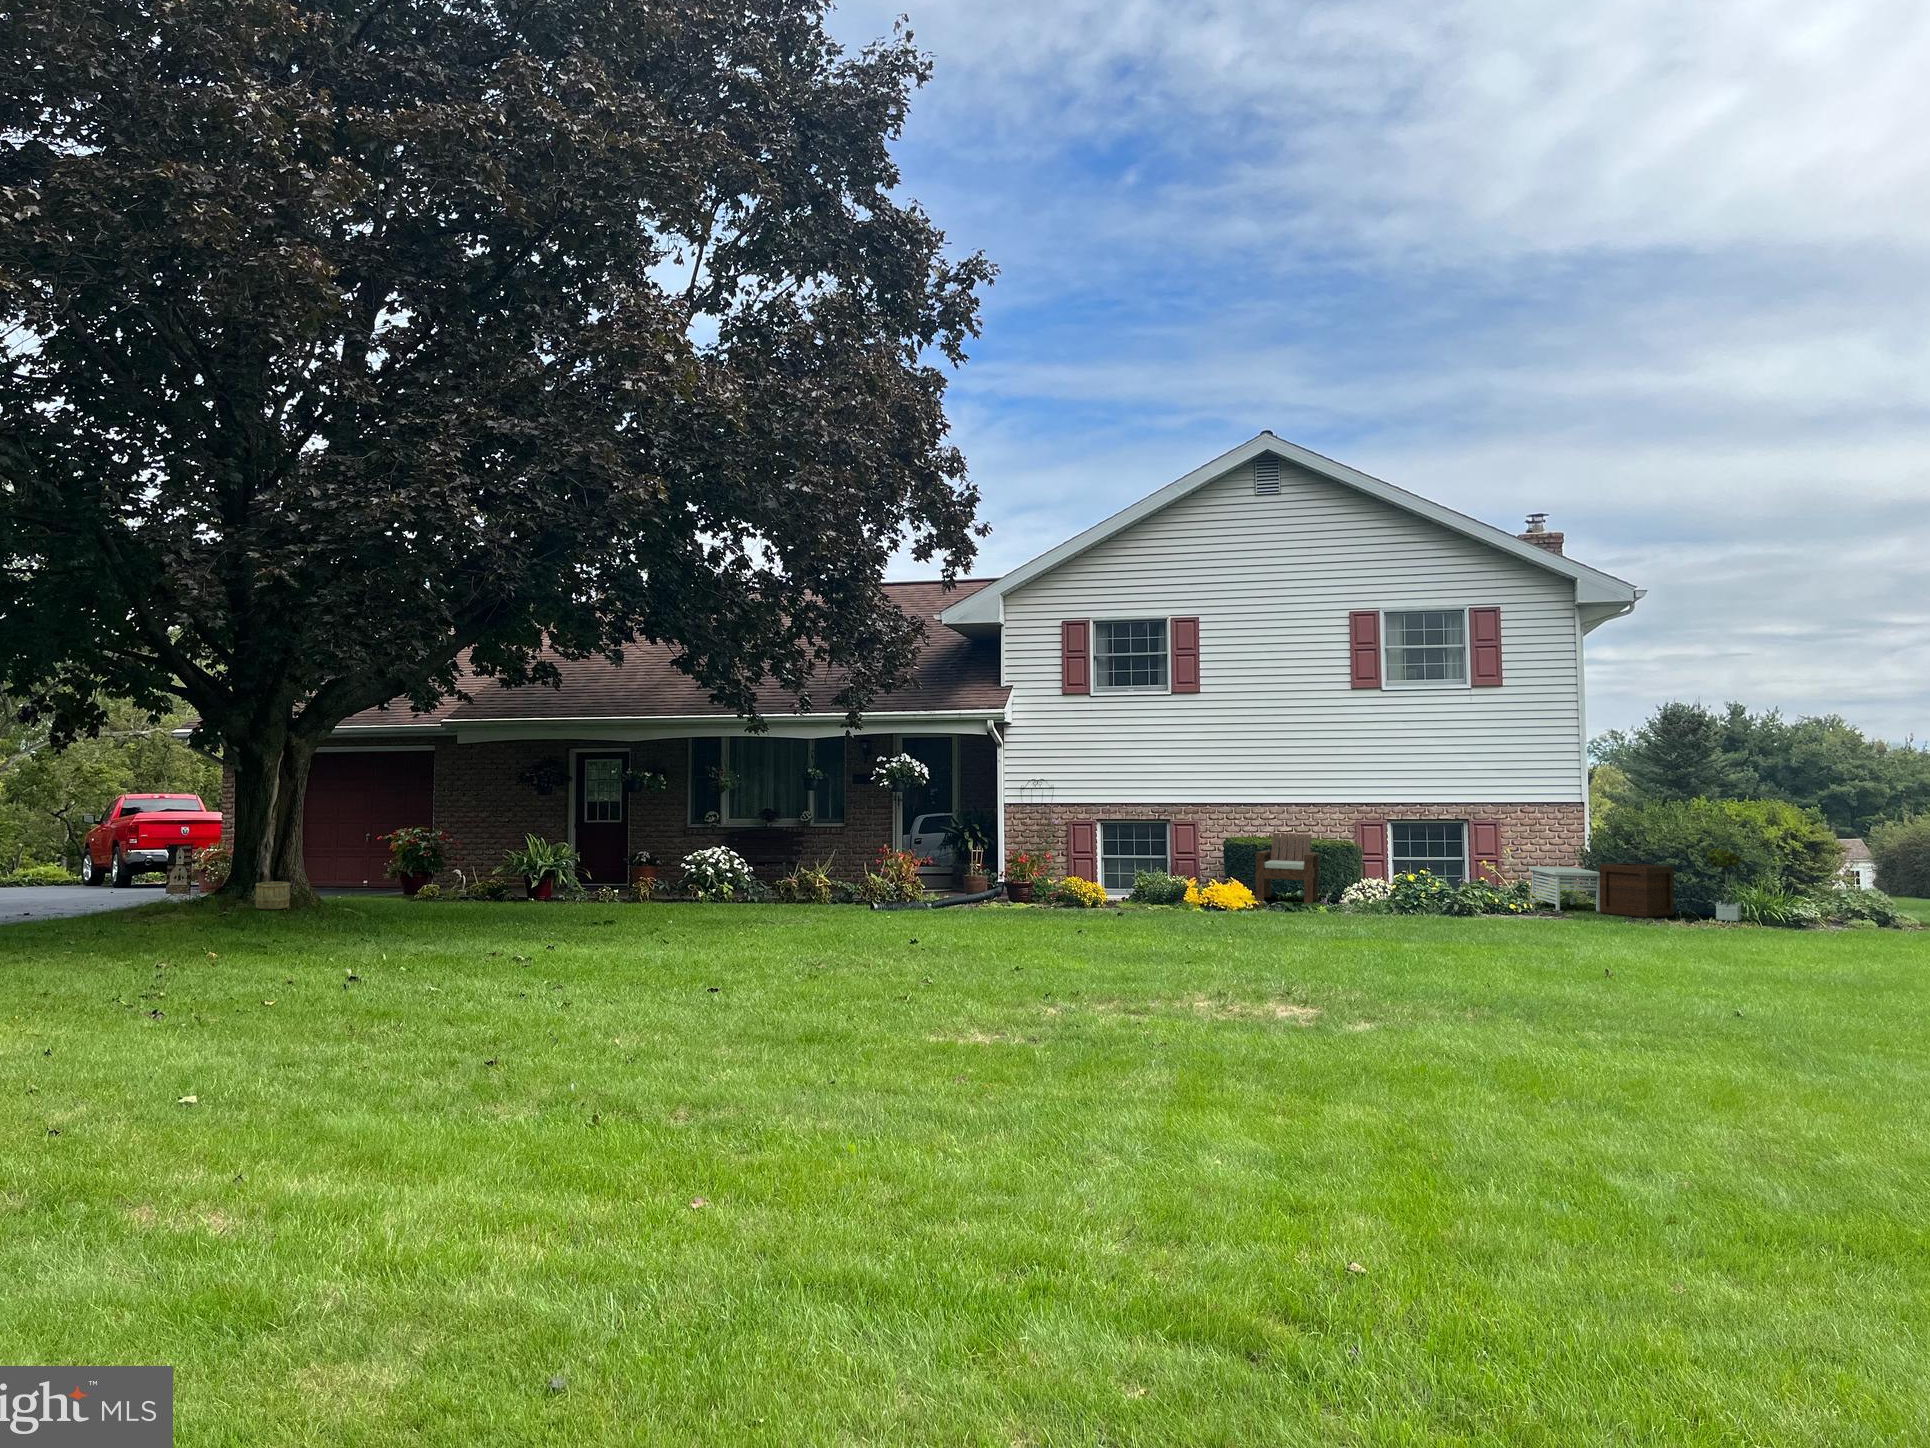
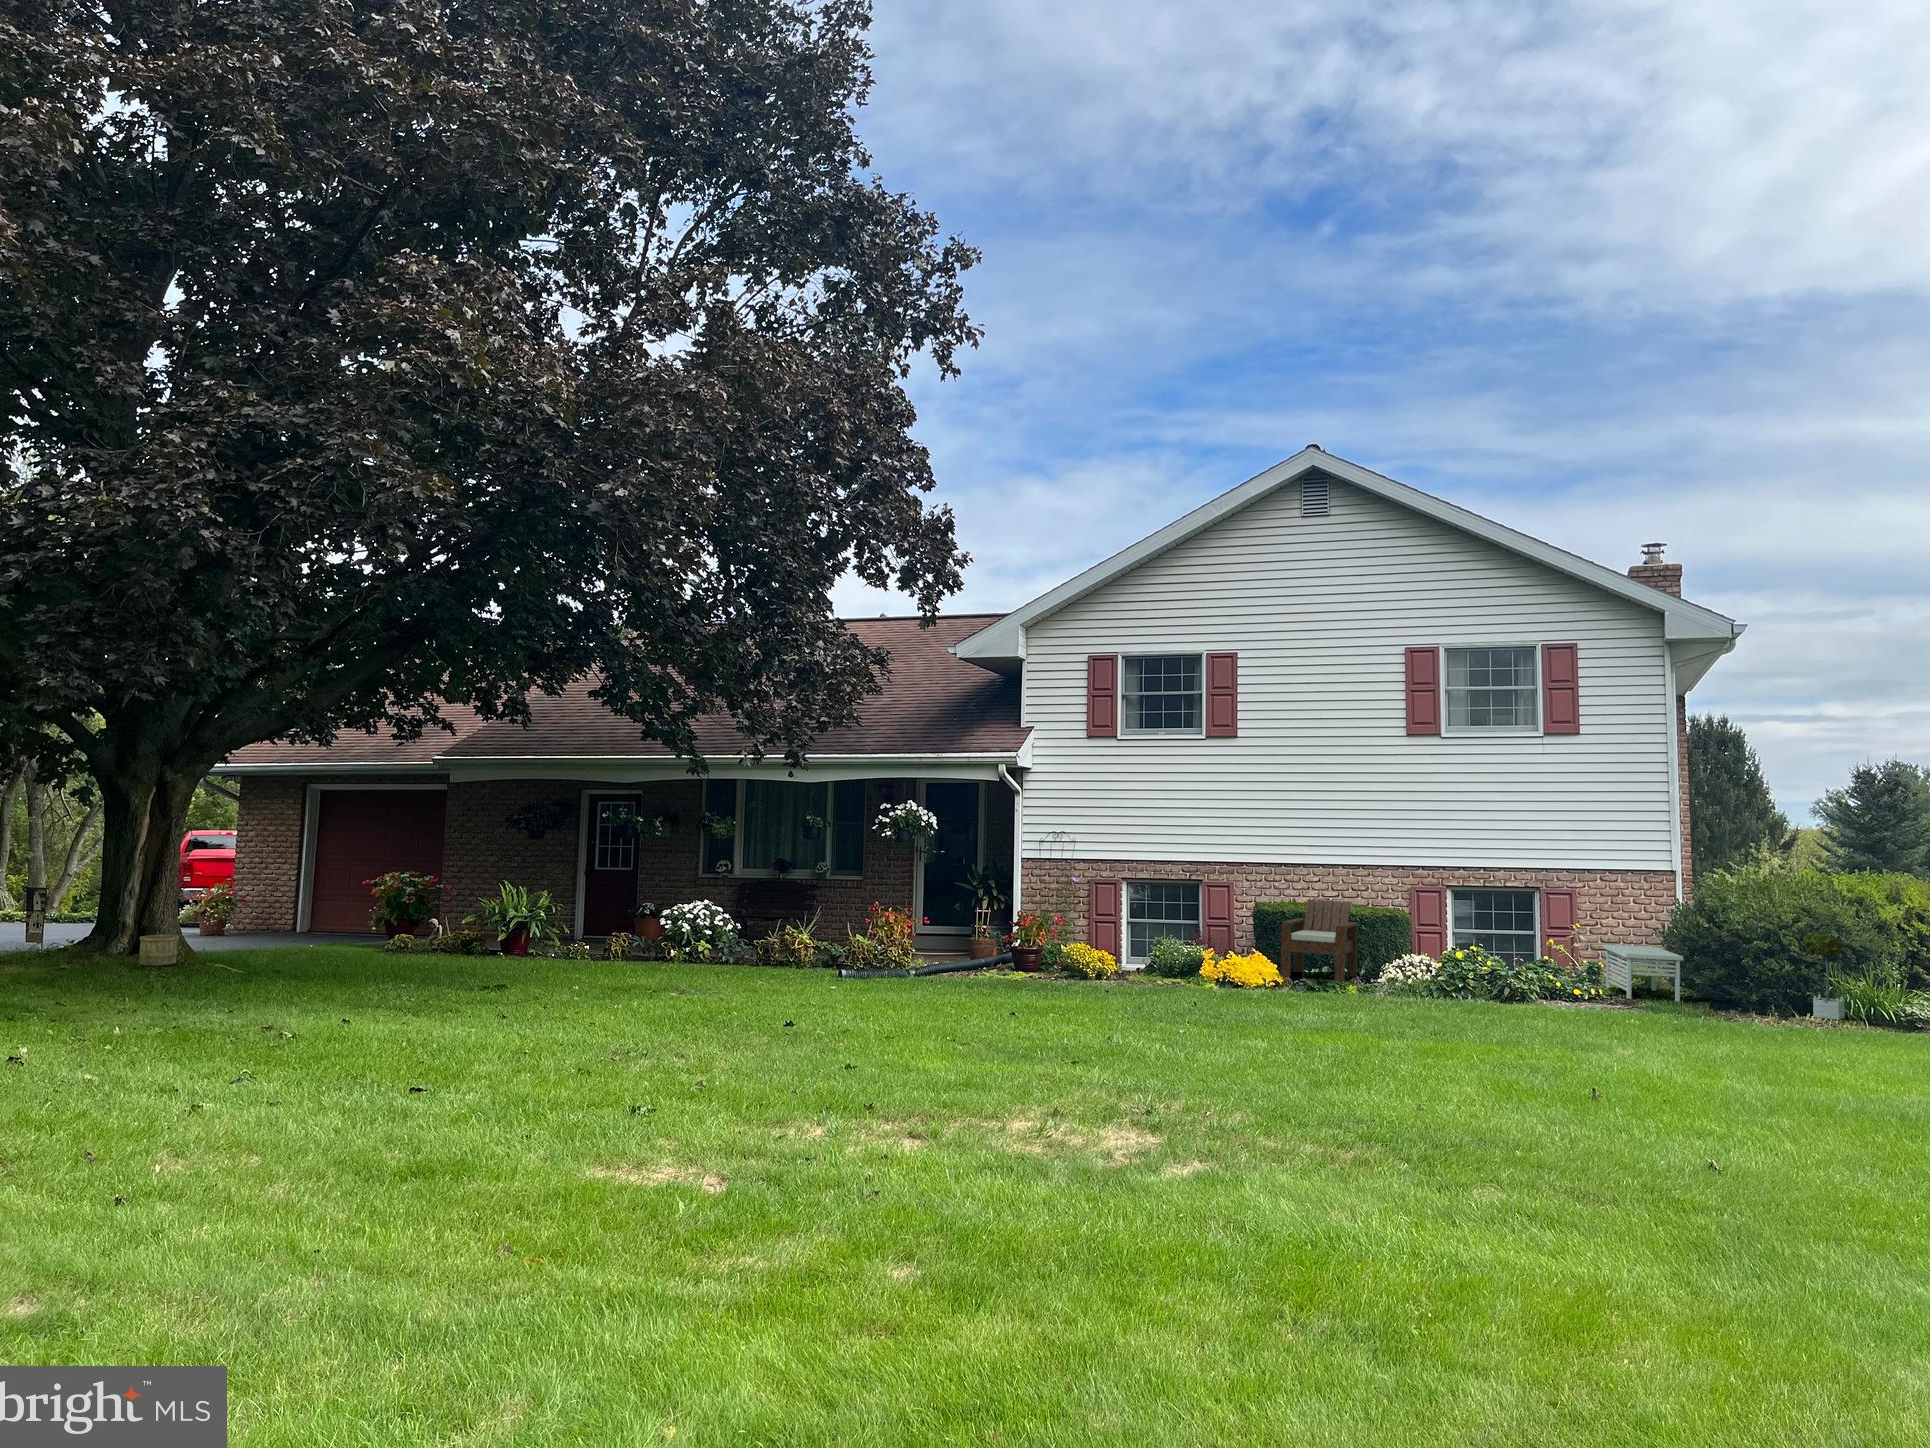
wooden crate: present [1600,863,1674,918] -> none [1676,946,1765,1012]

